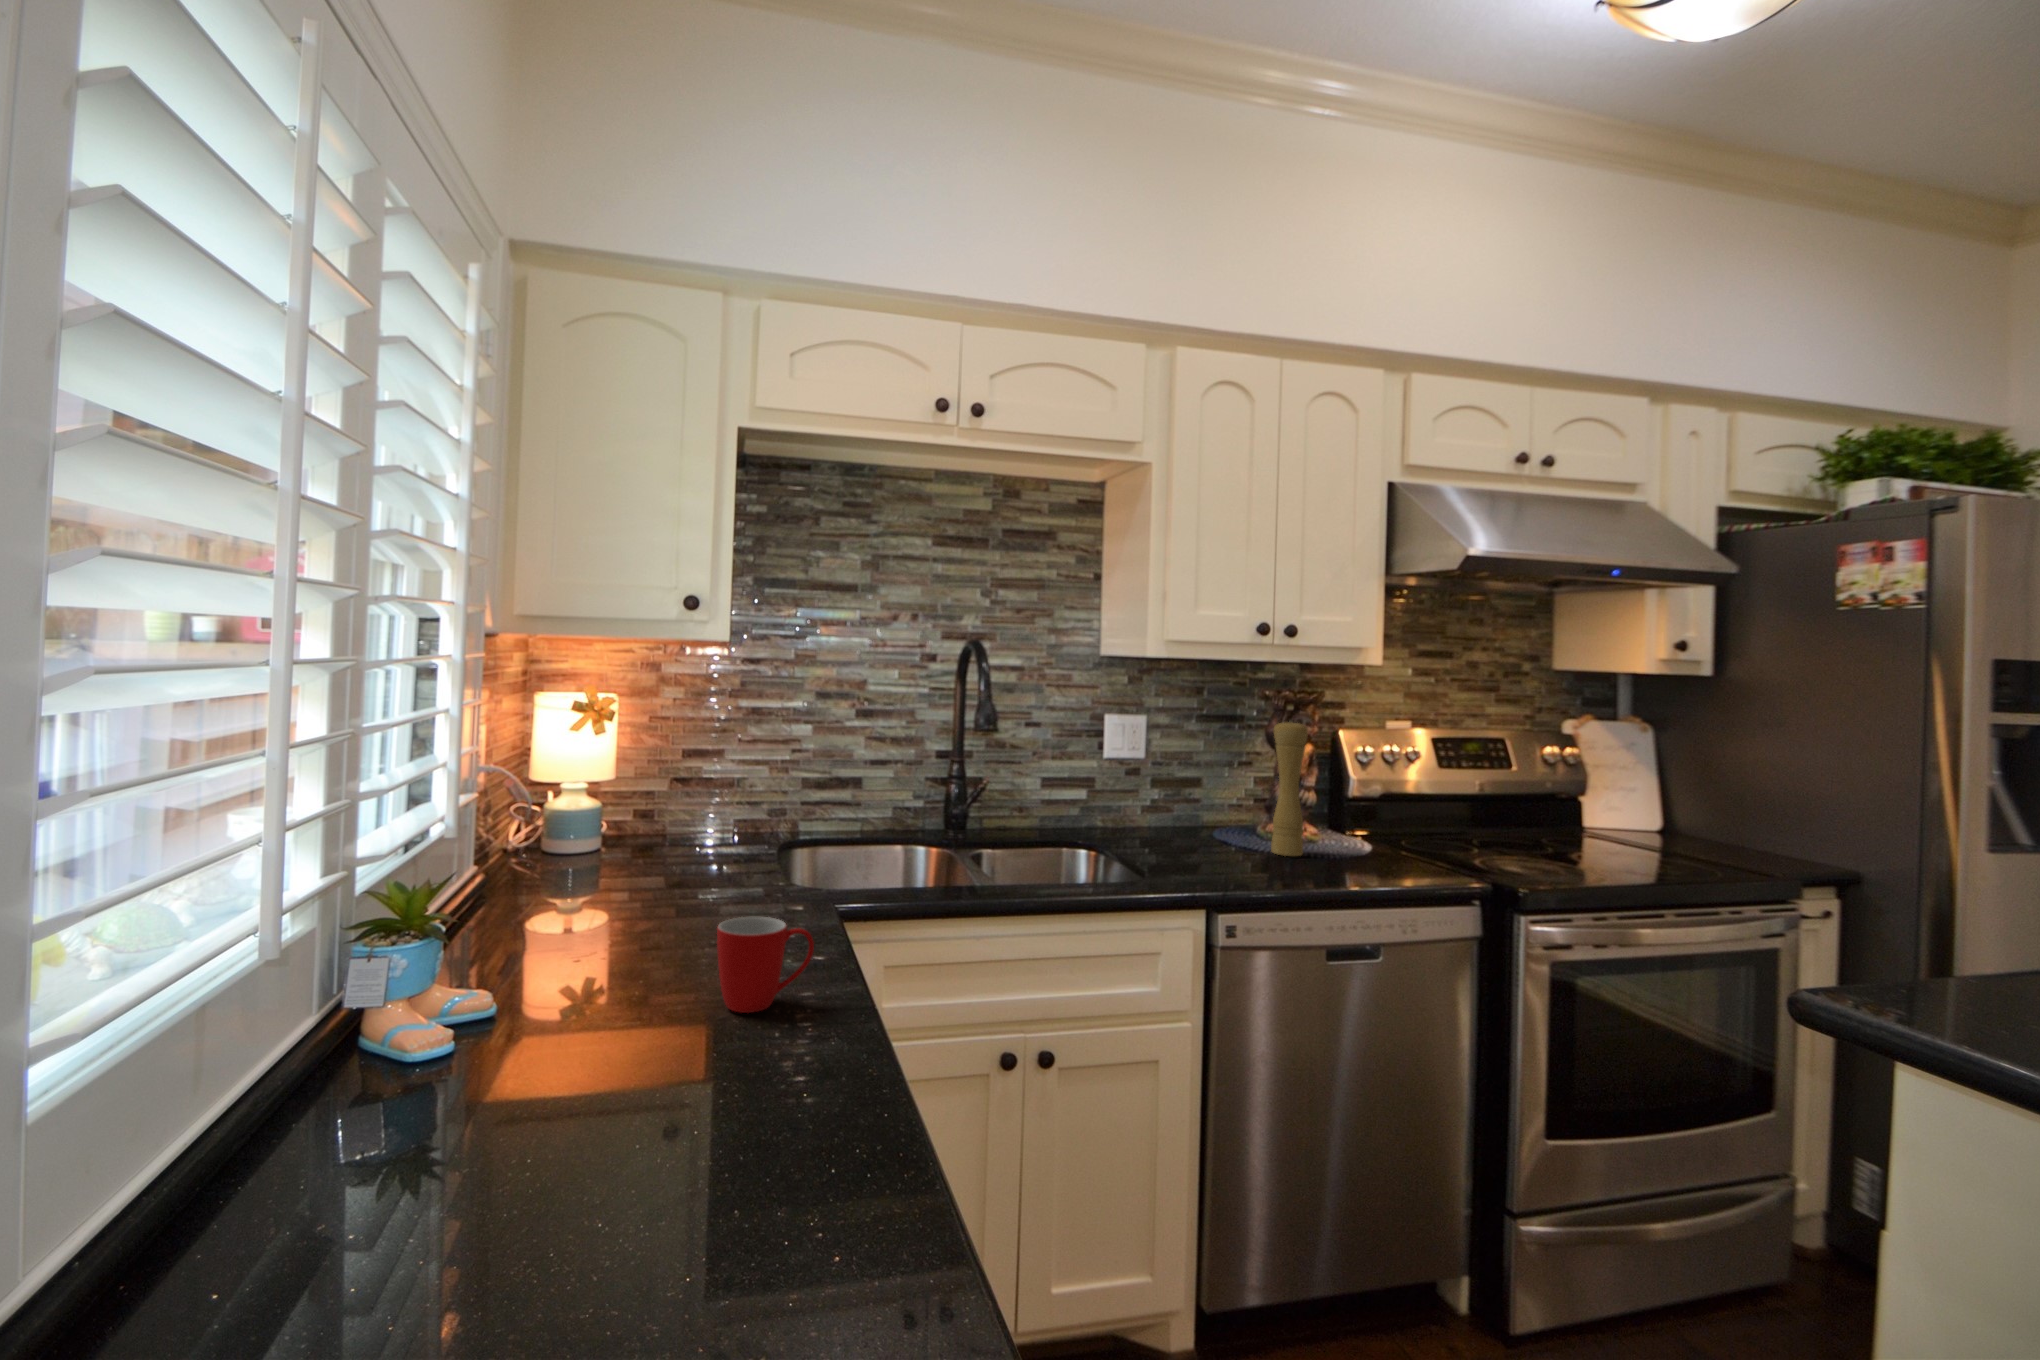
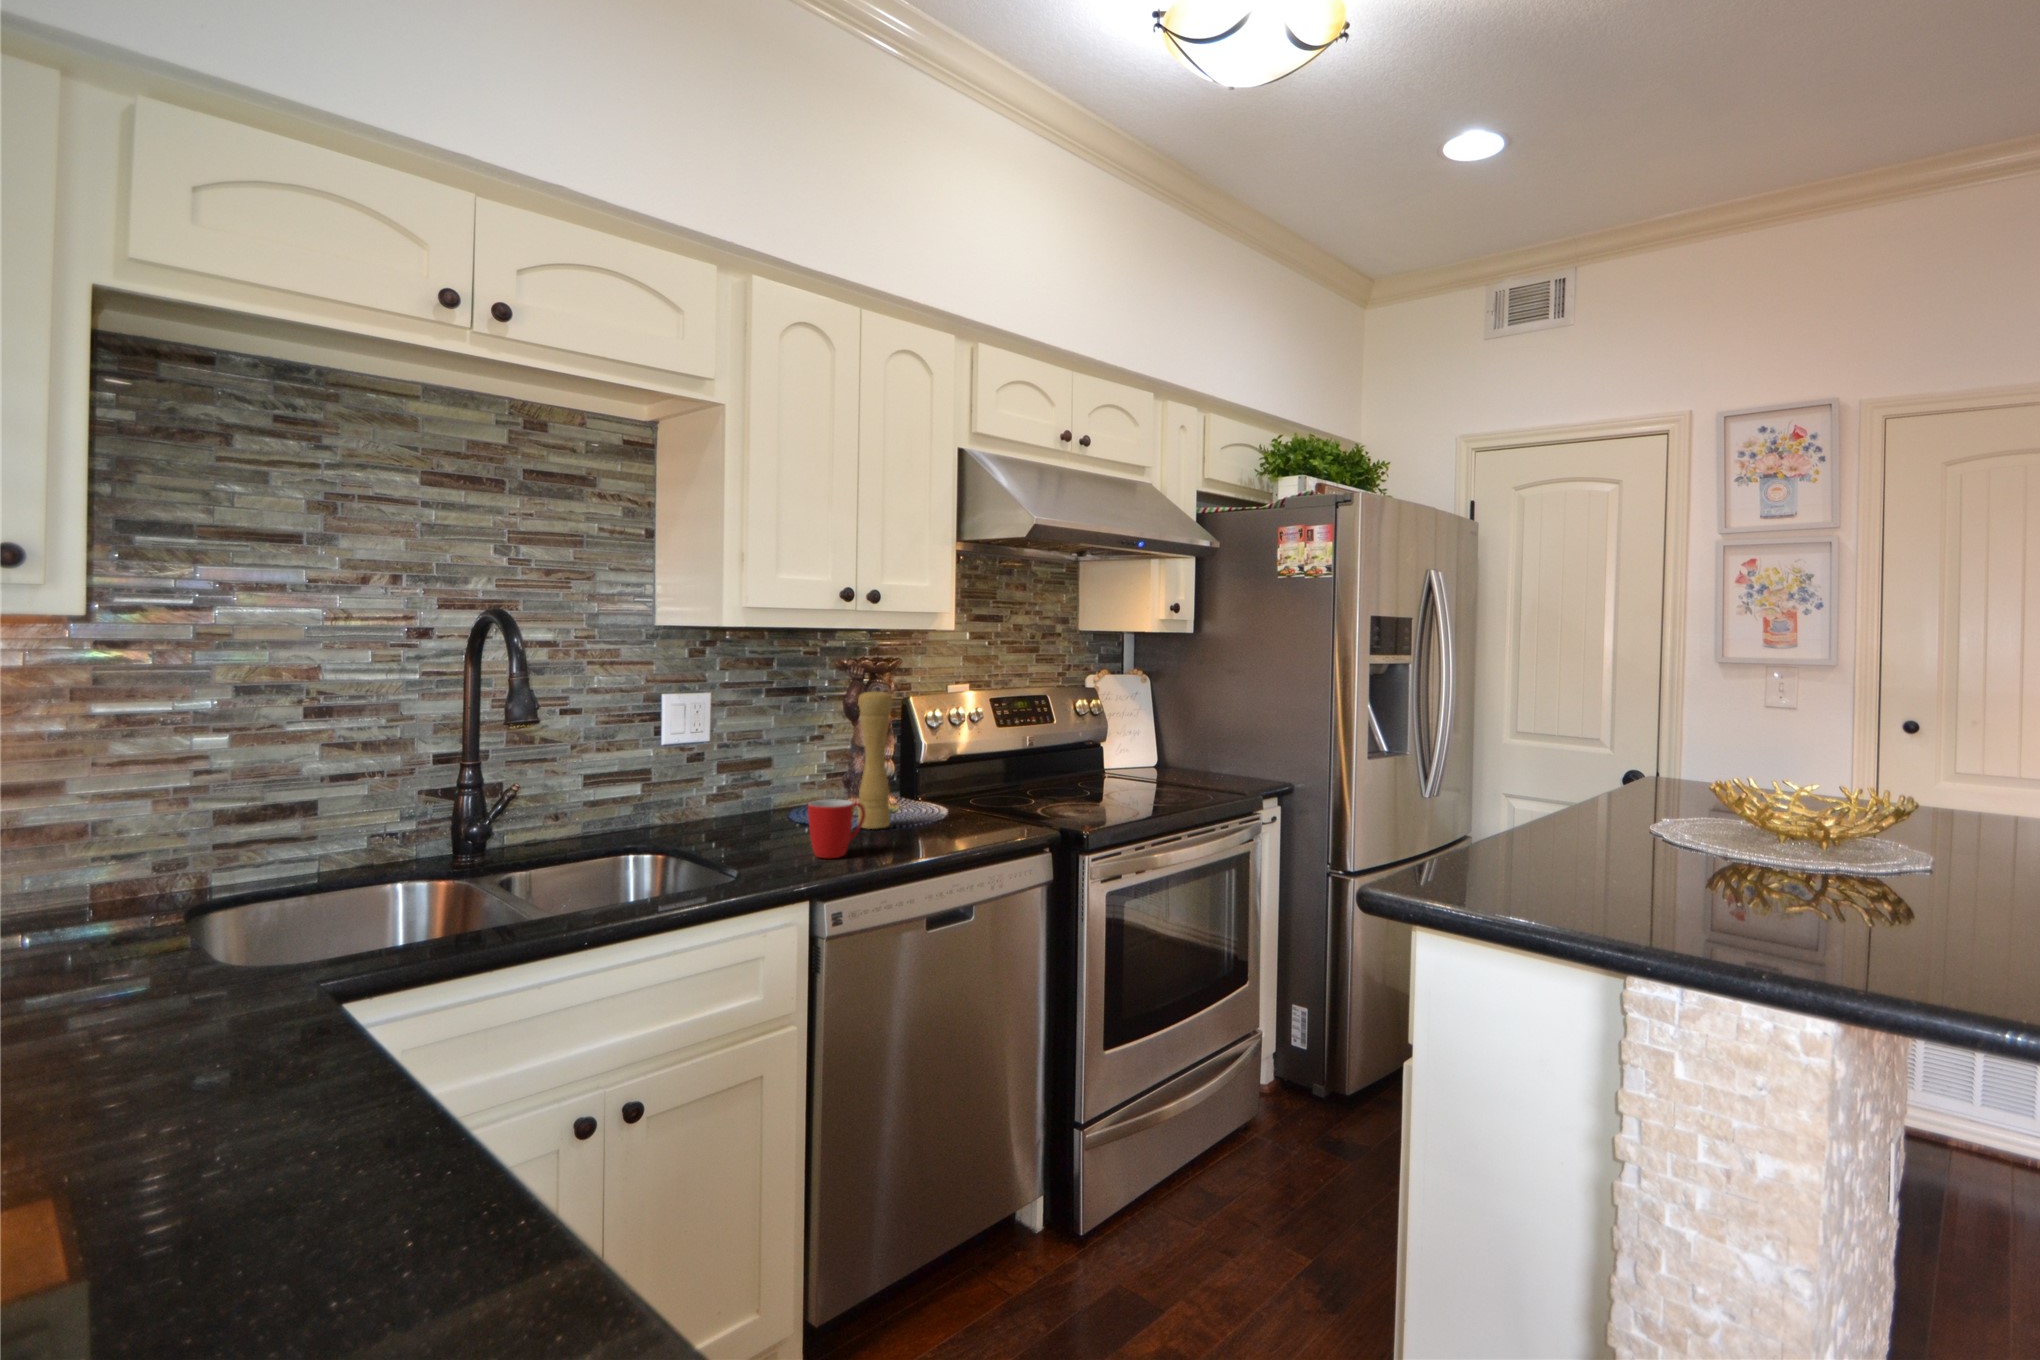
mug: present [717,917,814,1013] -> present [808,800,865,858]

